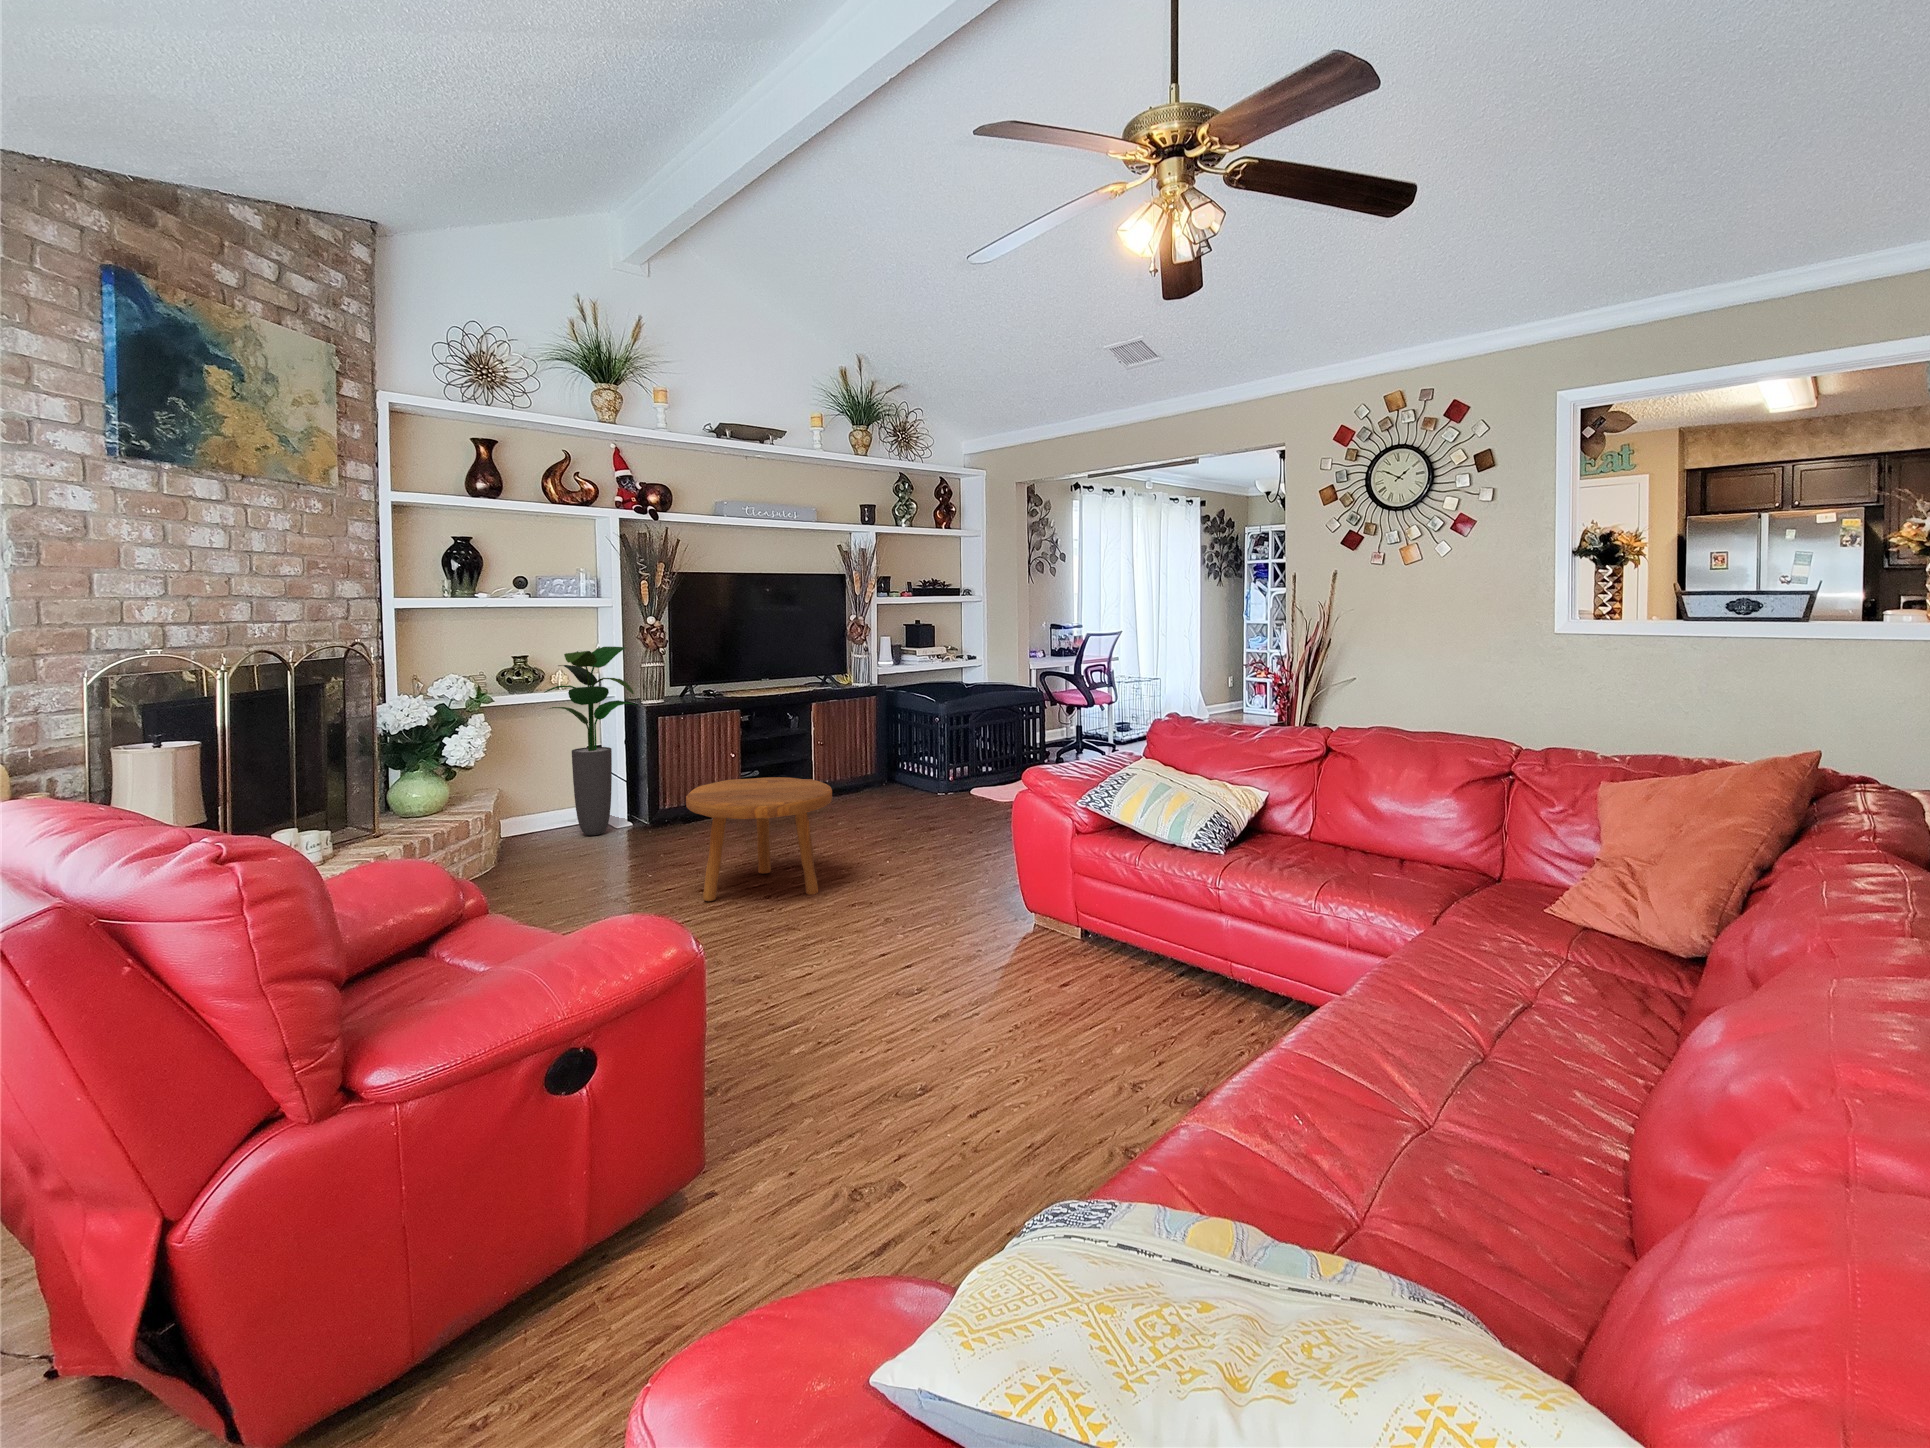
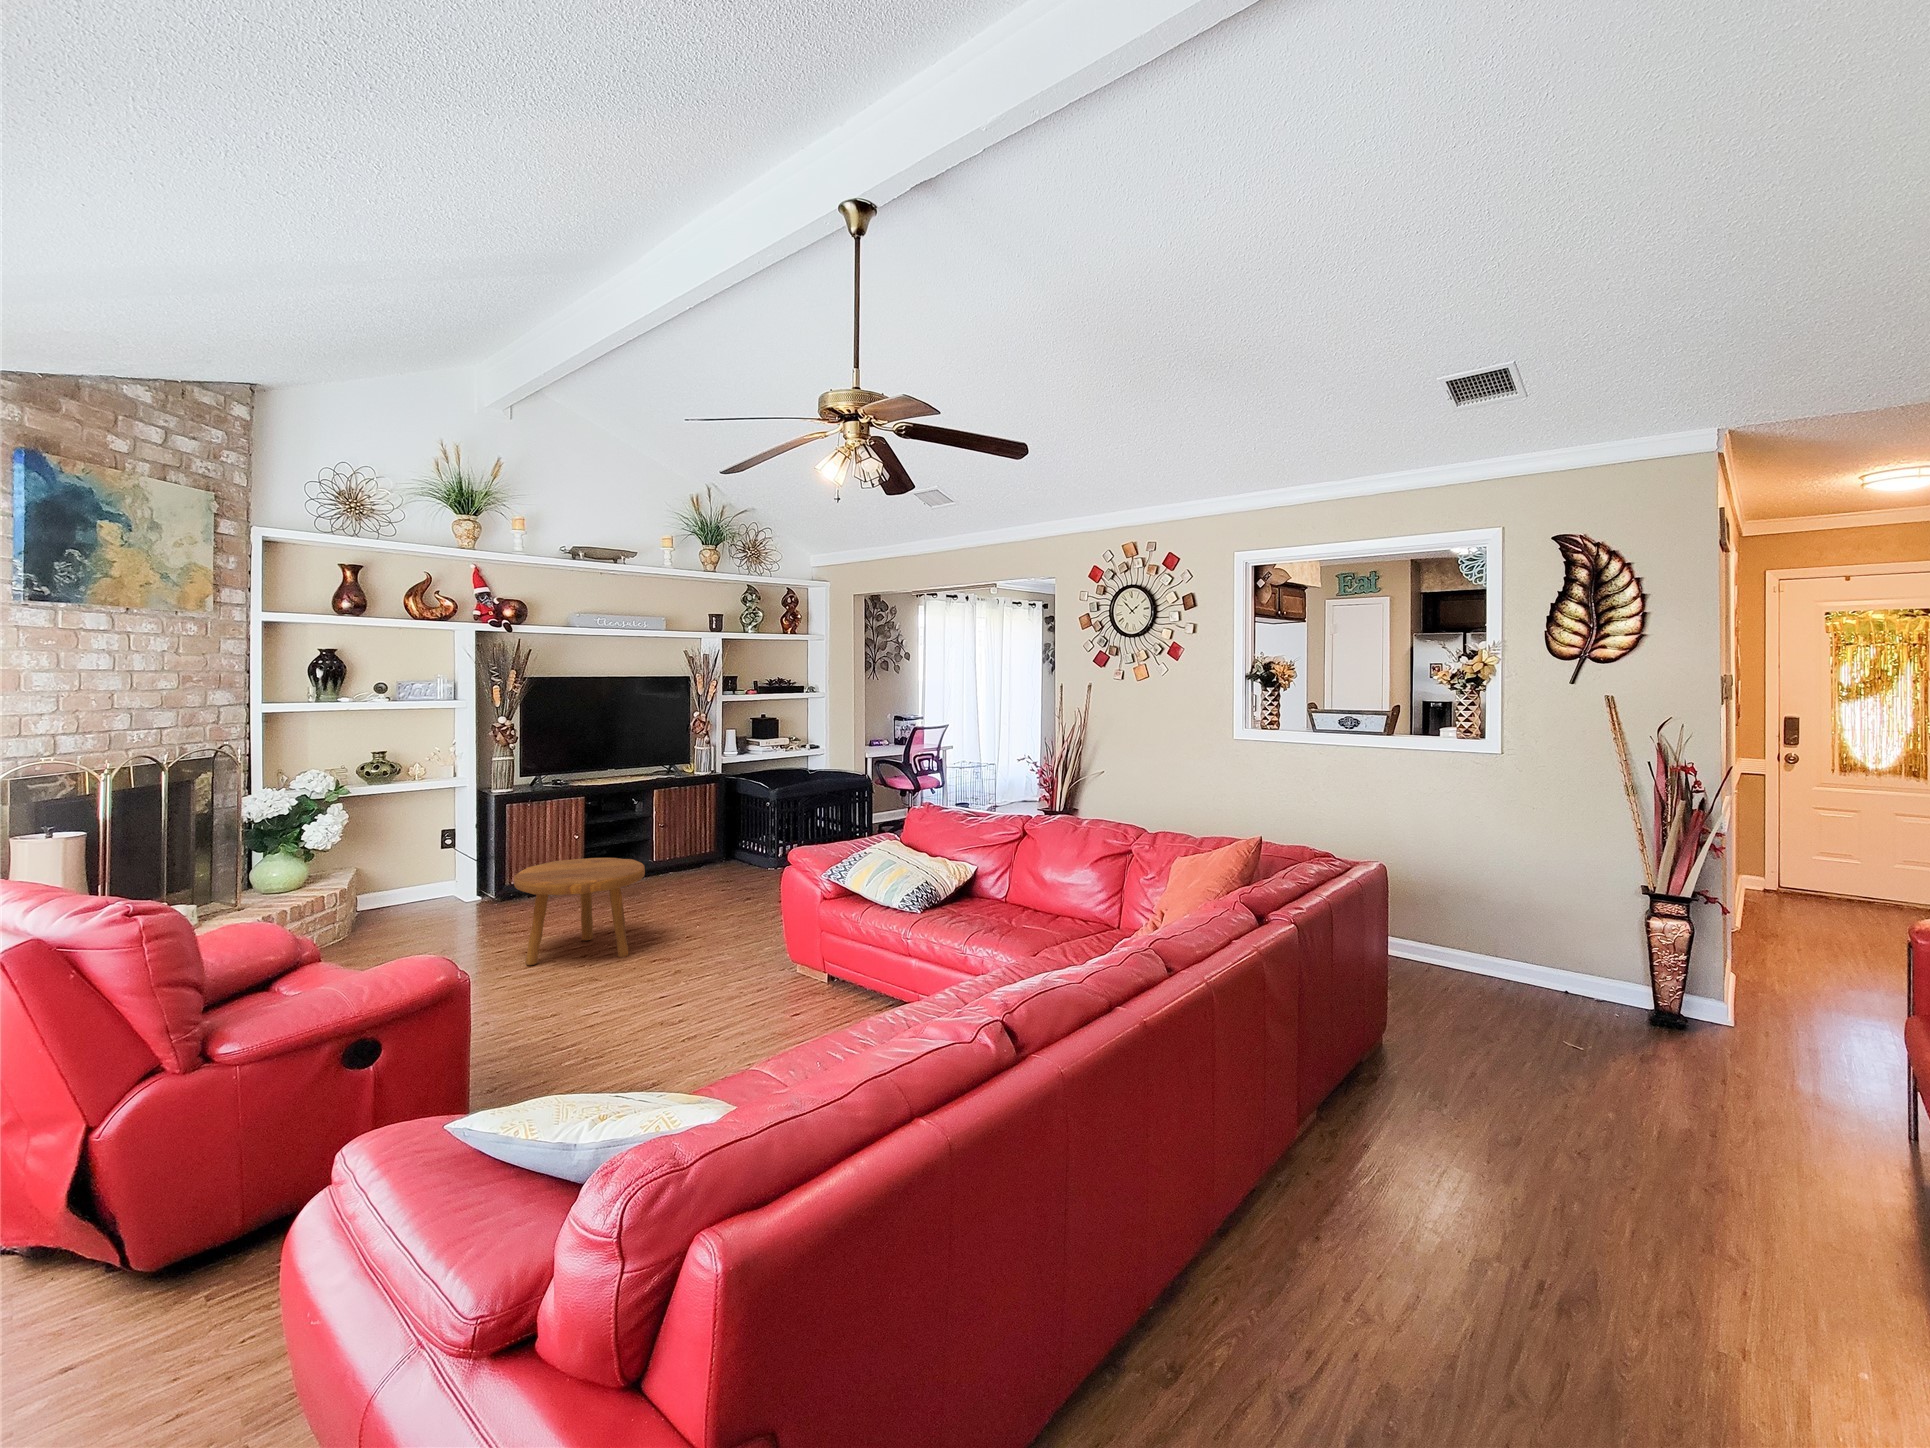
potted plant: present [544,647,634,835] -> none [398,743,489,910]

